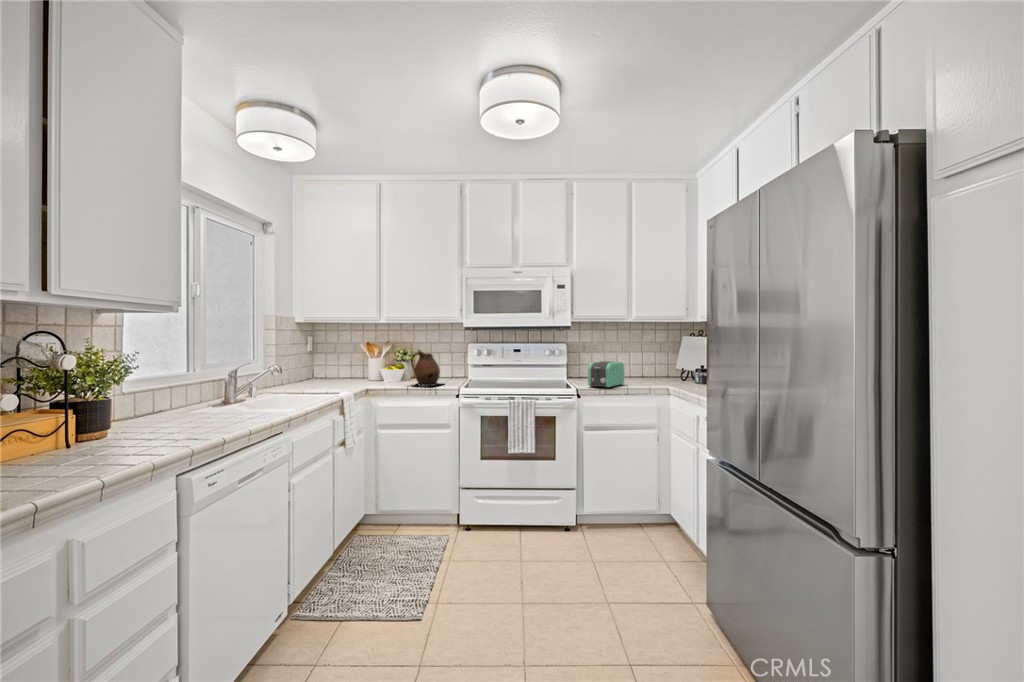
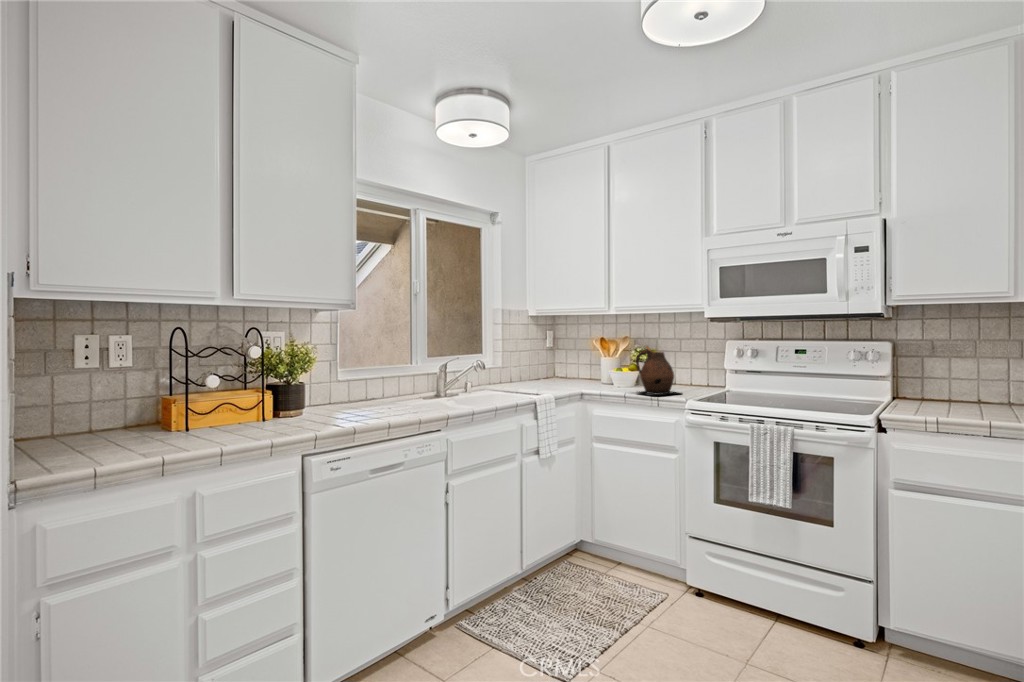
toaster: present [588,361,624,388] -> none [906,372,994,419]

